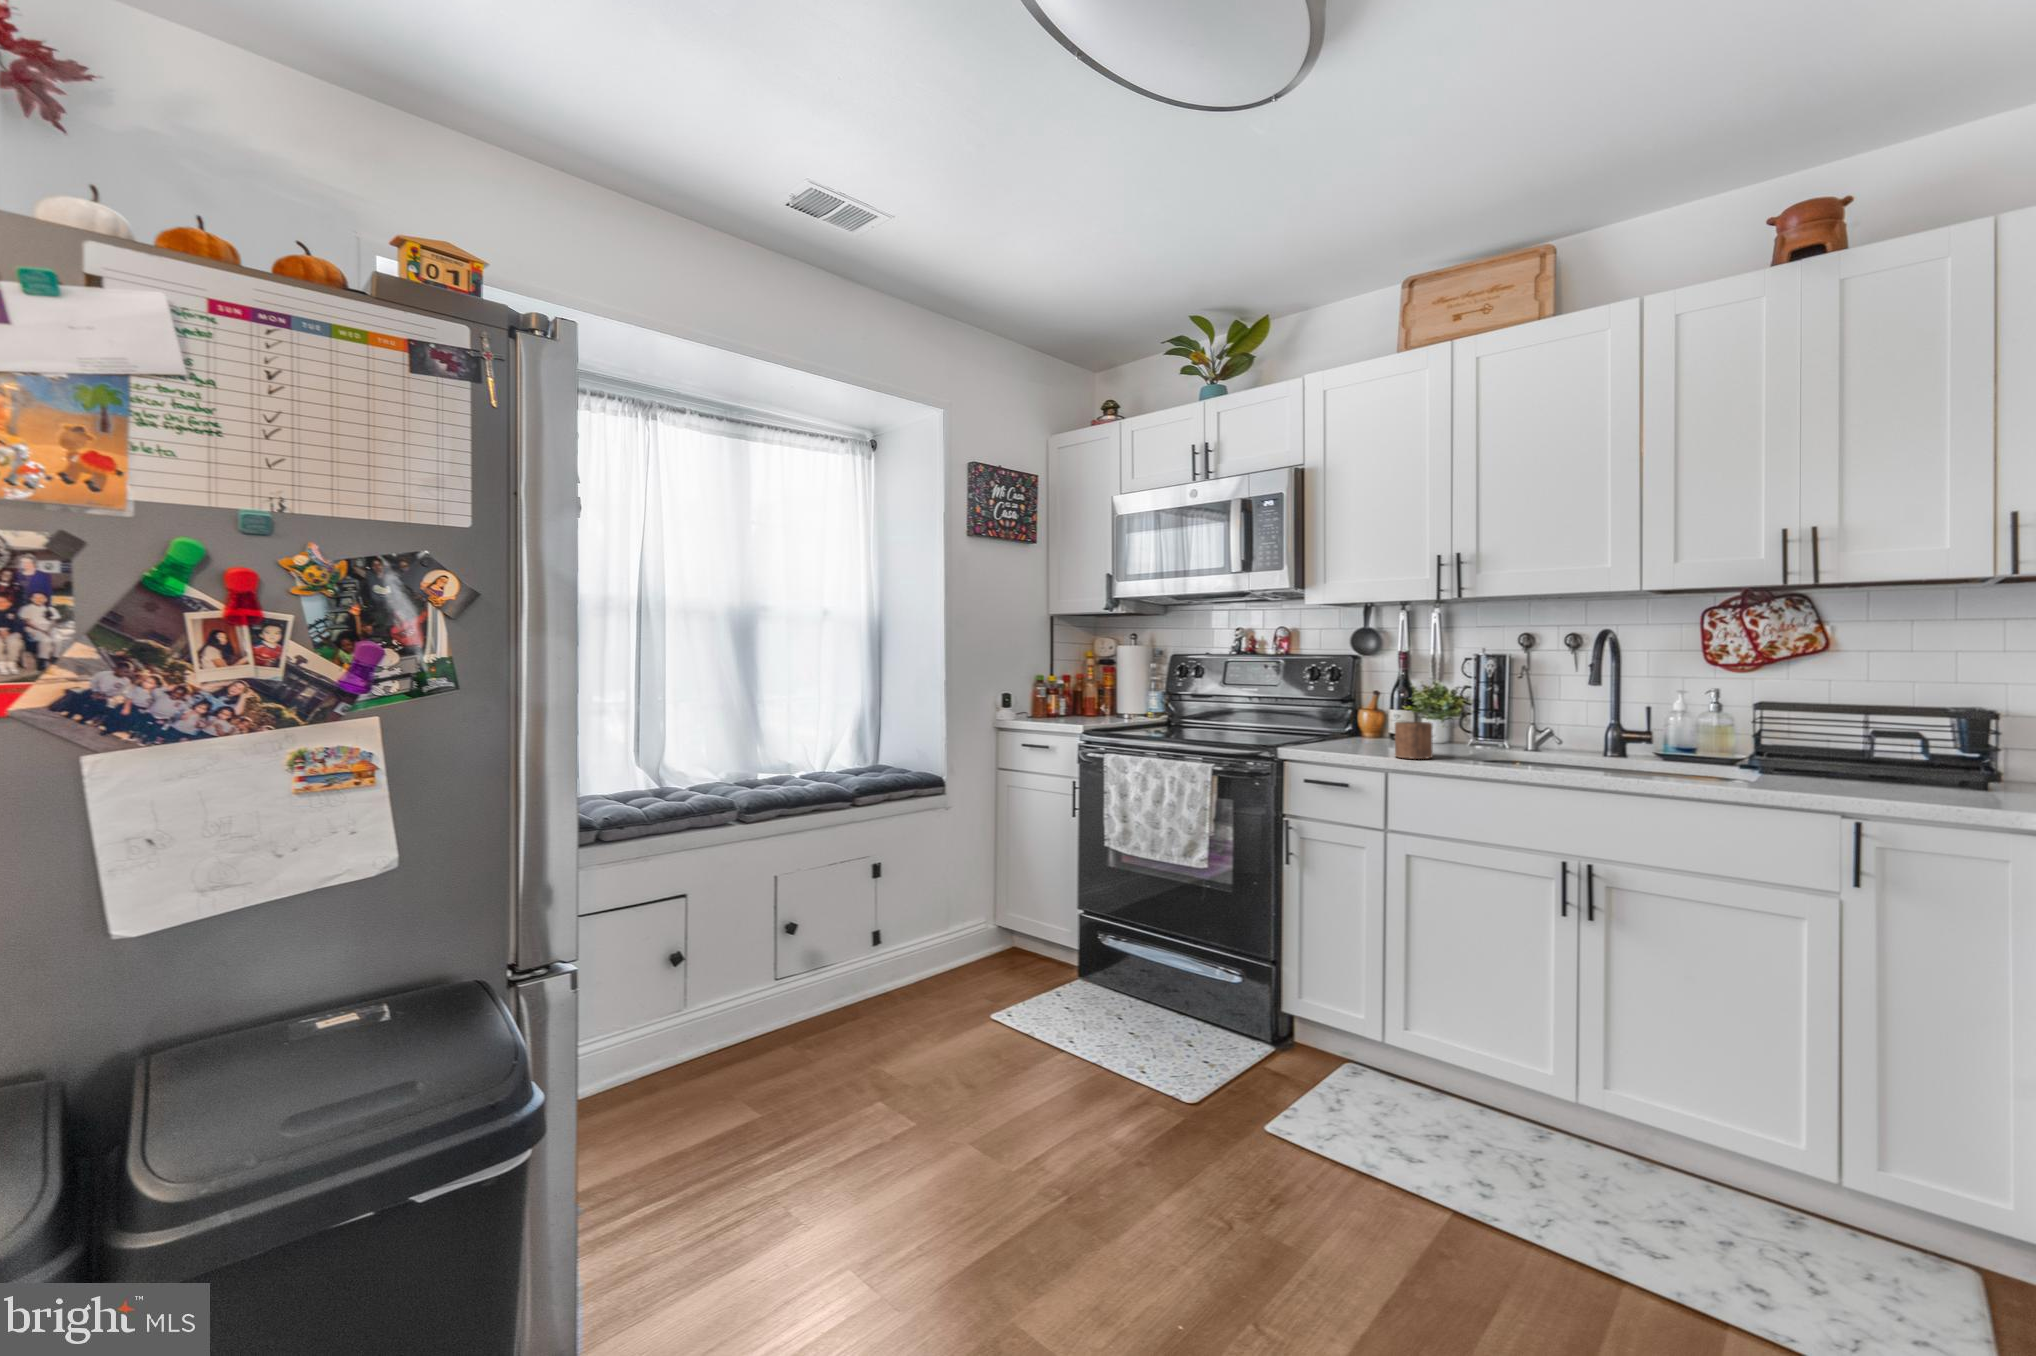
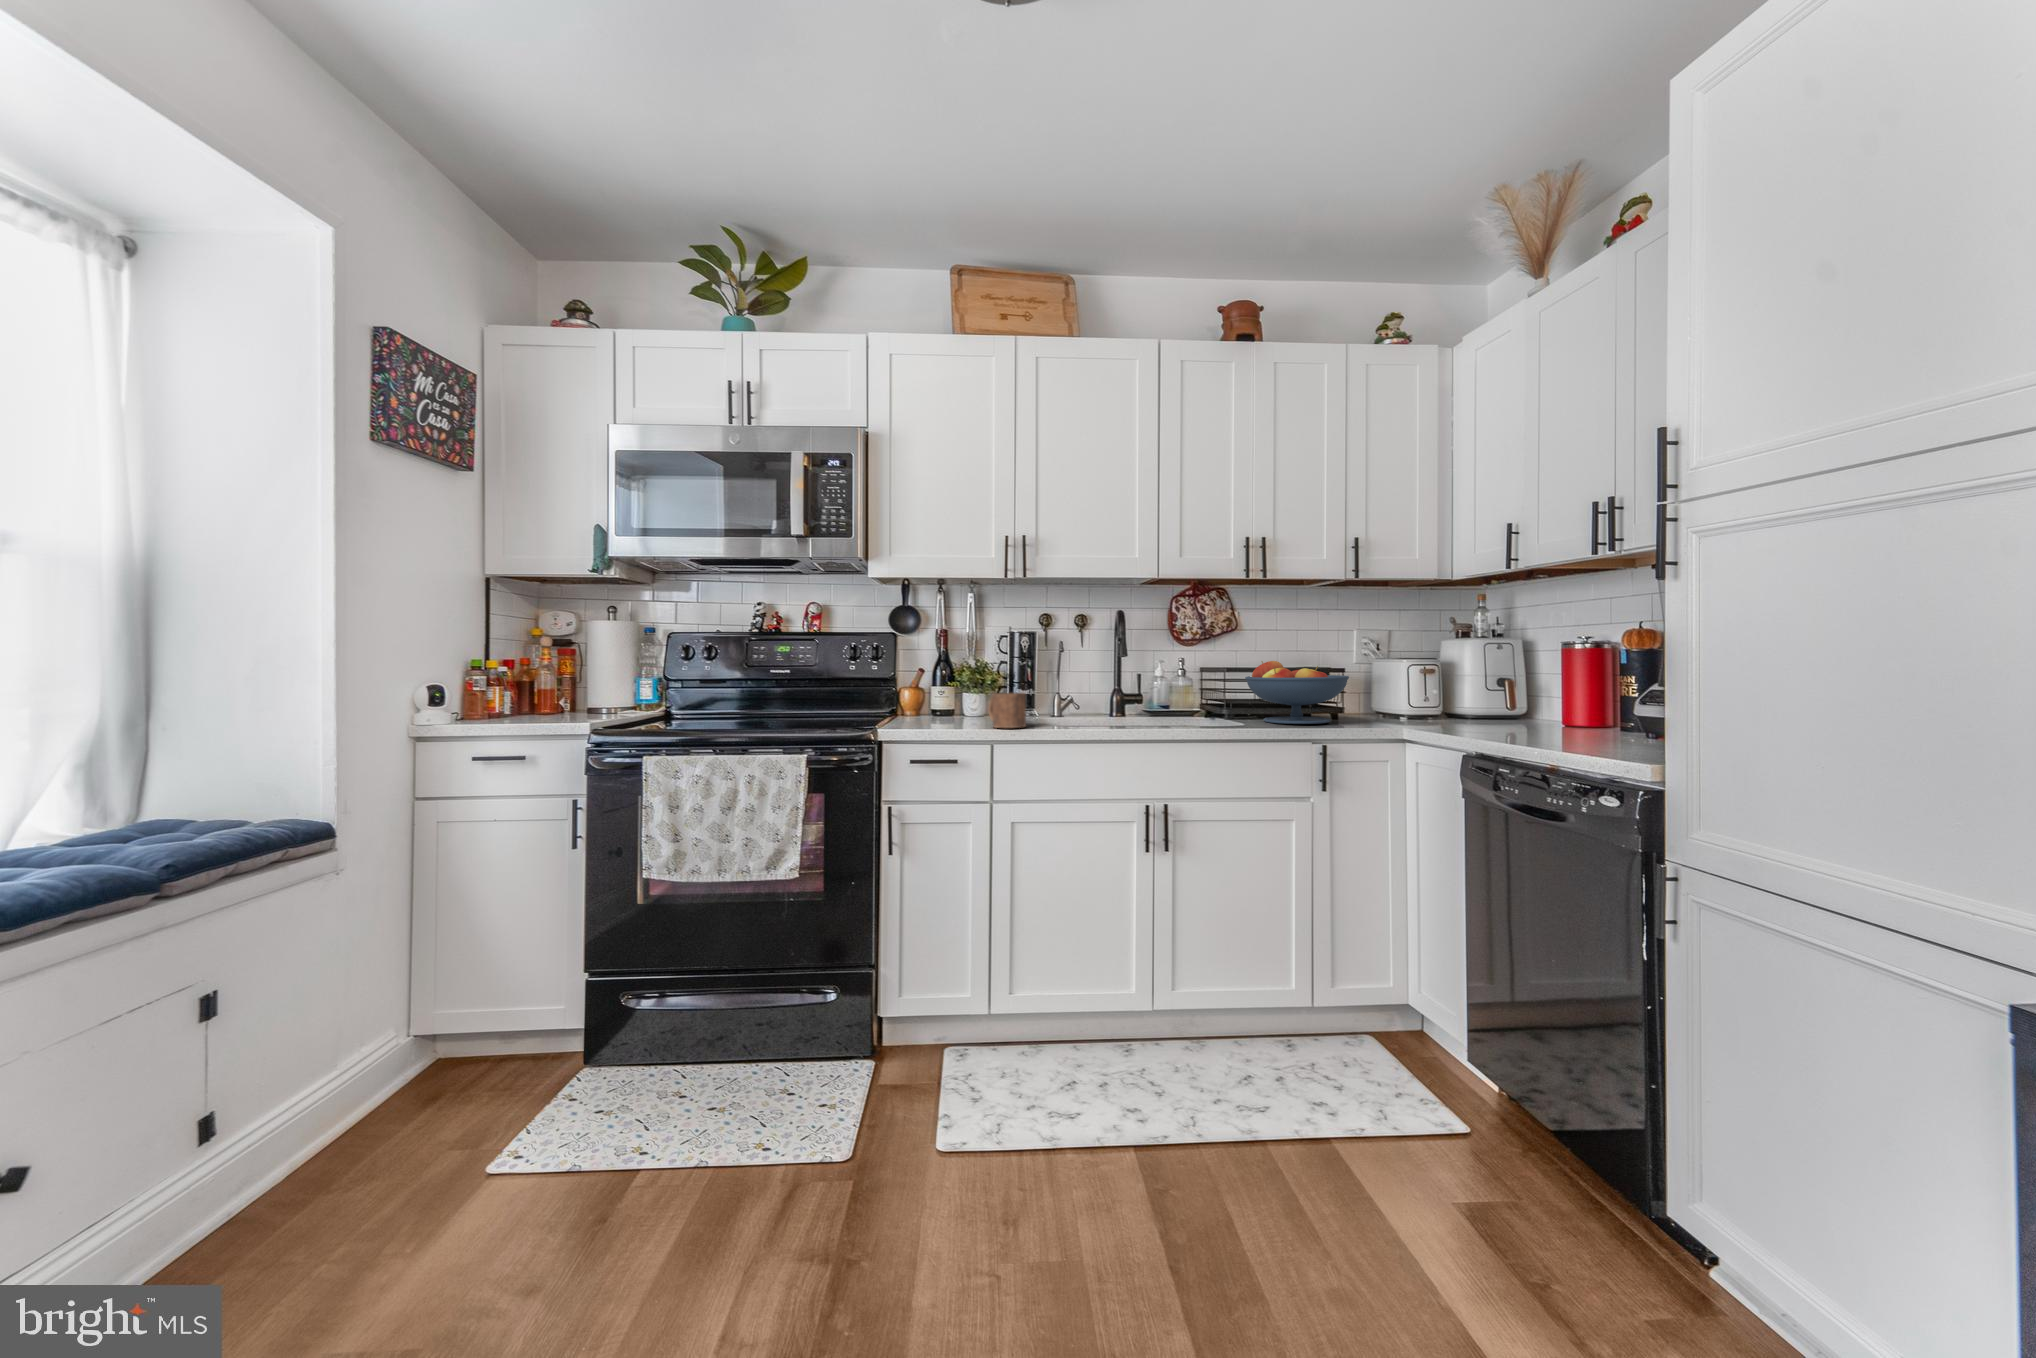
fruit bowl: none [1771,696,1966,790] -> present [1245,661,1349,724]

